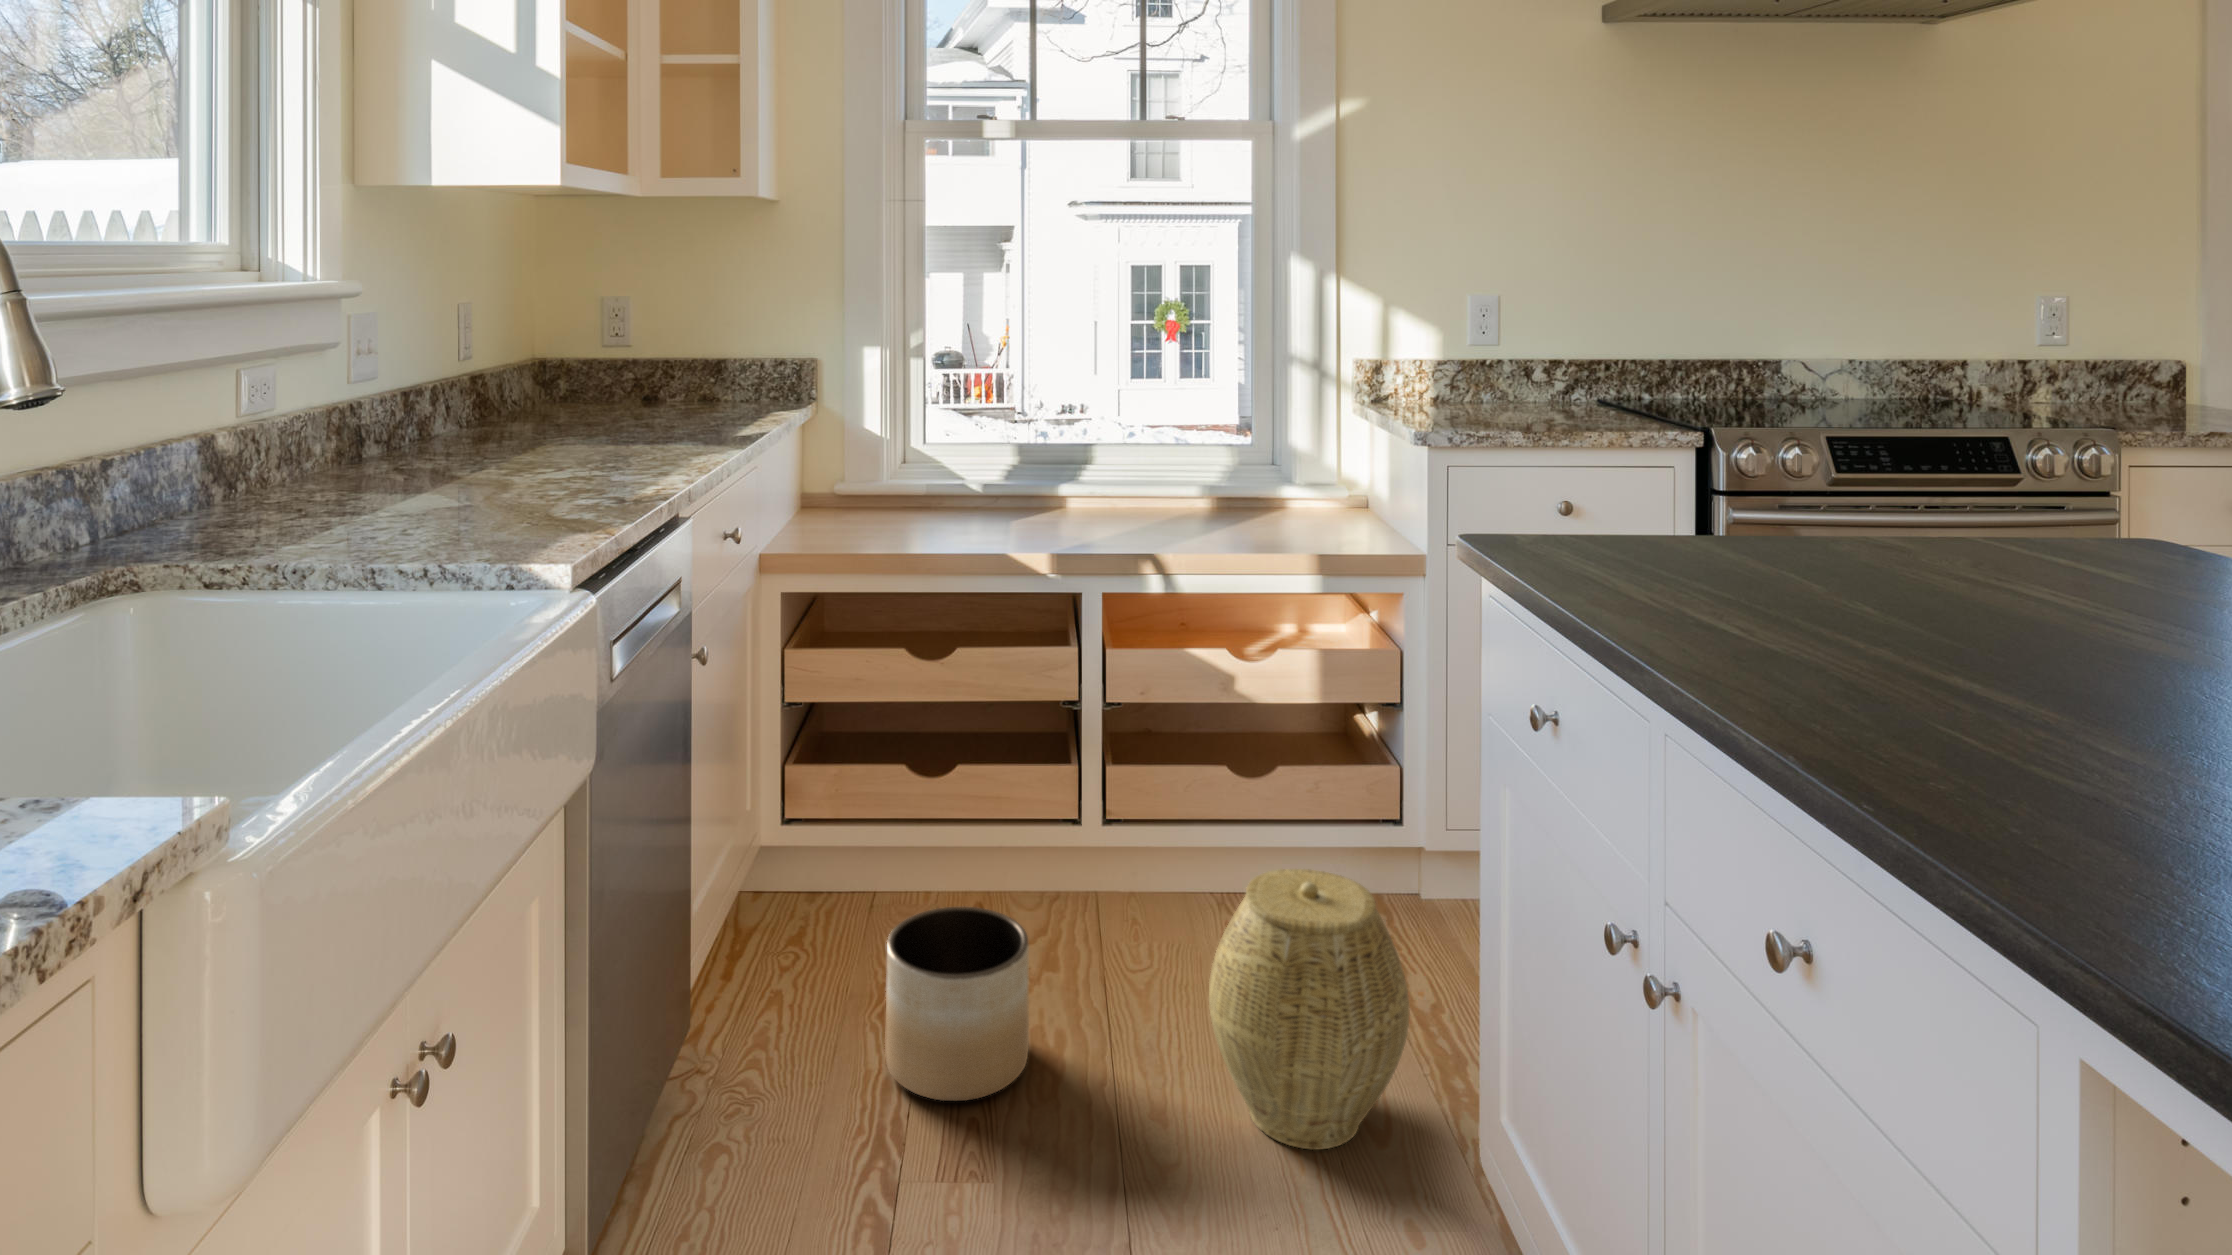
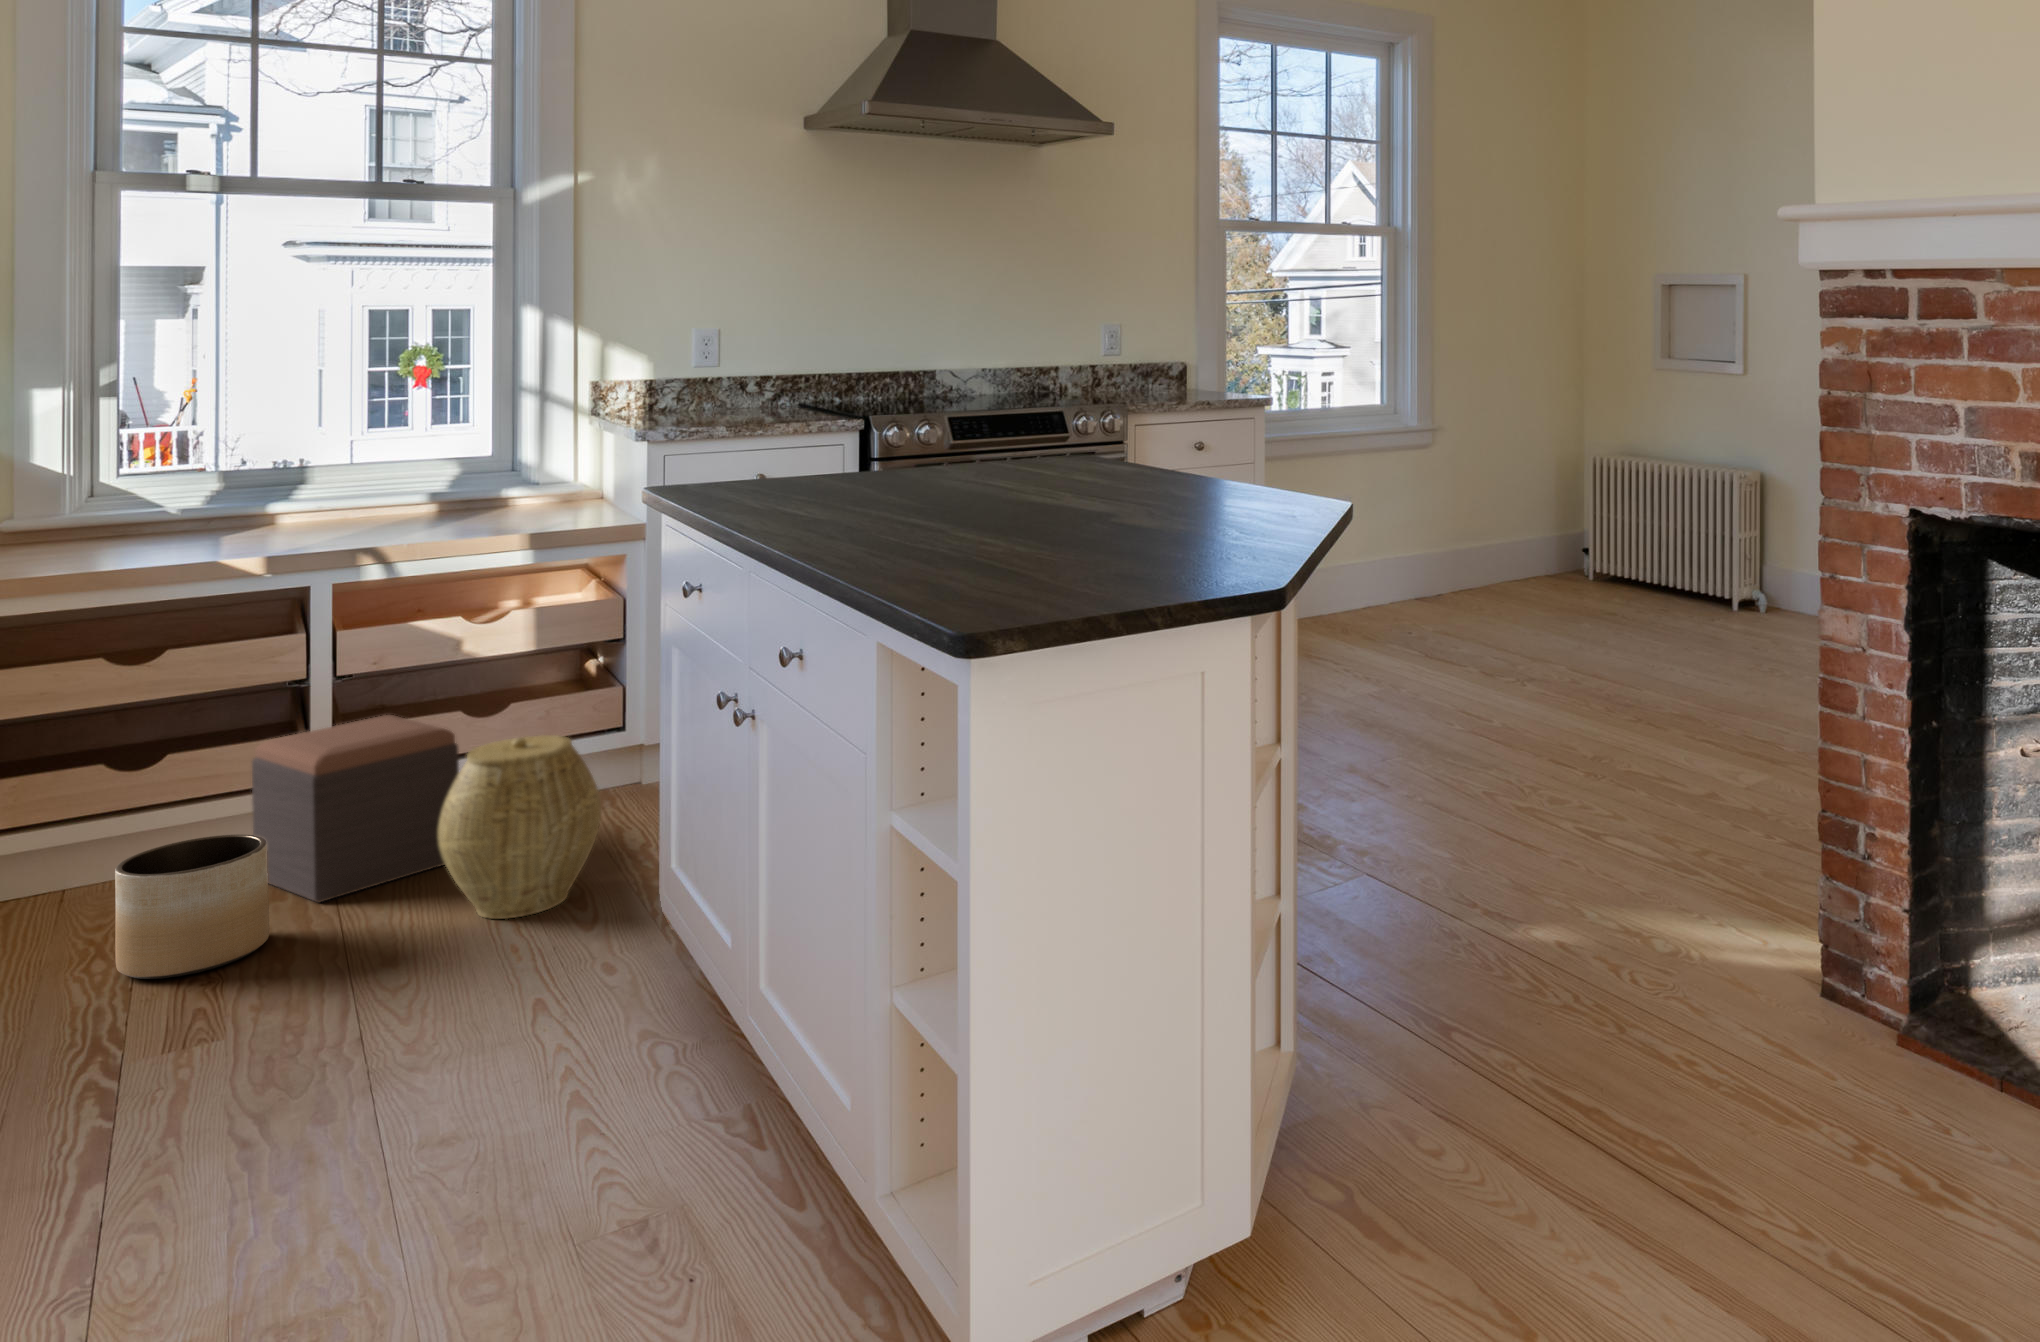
footstool: none [1023,760,1226,1004] -> present [252,715,459,902]

